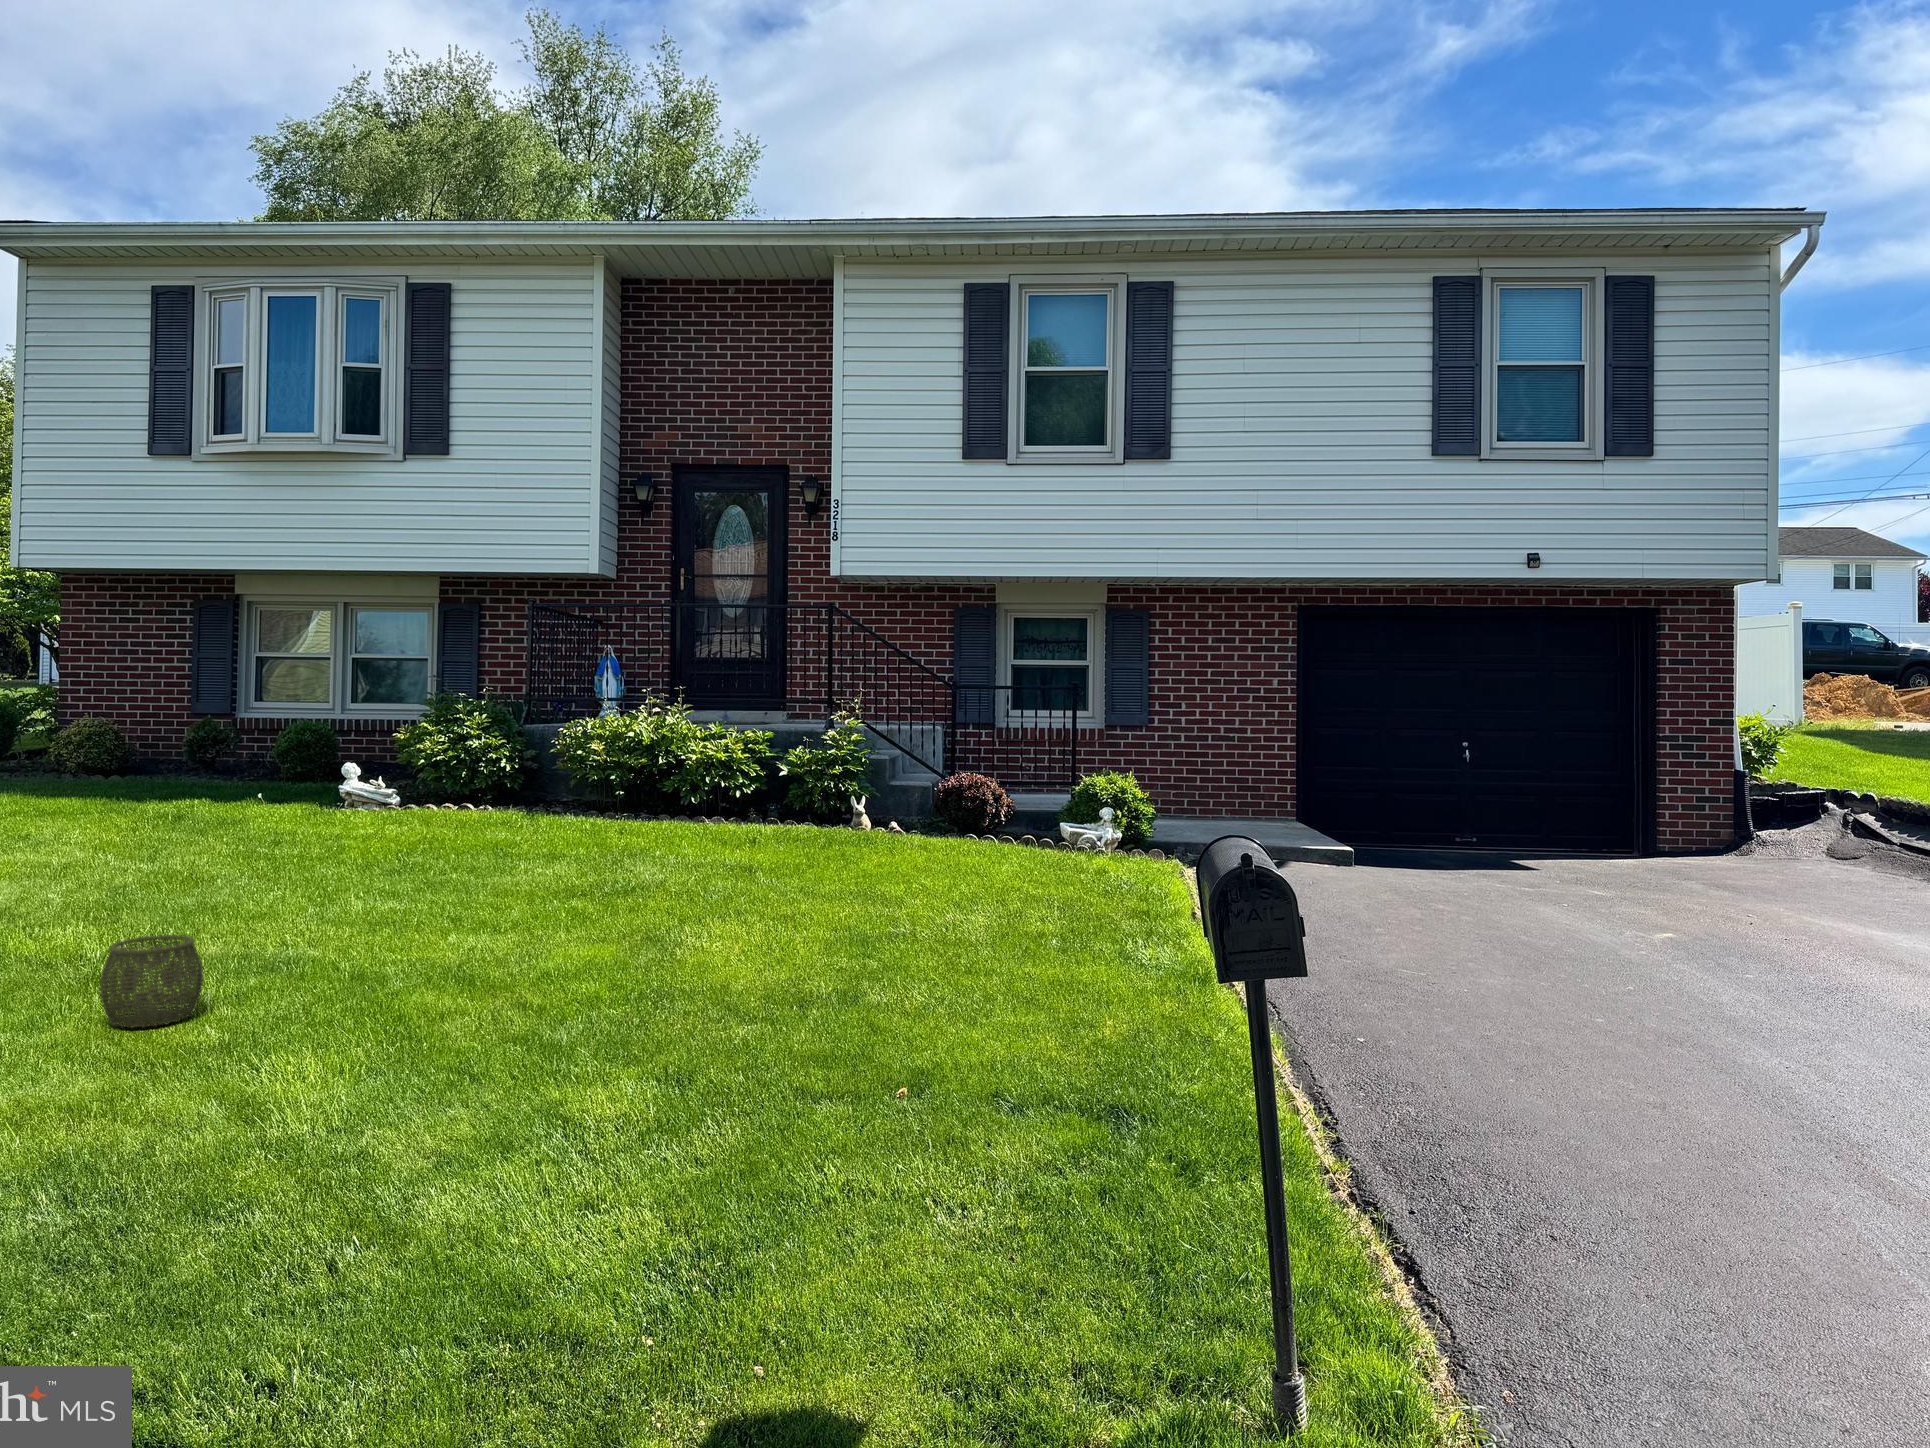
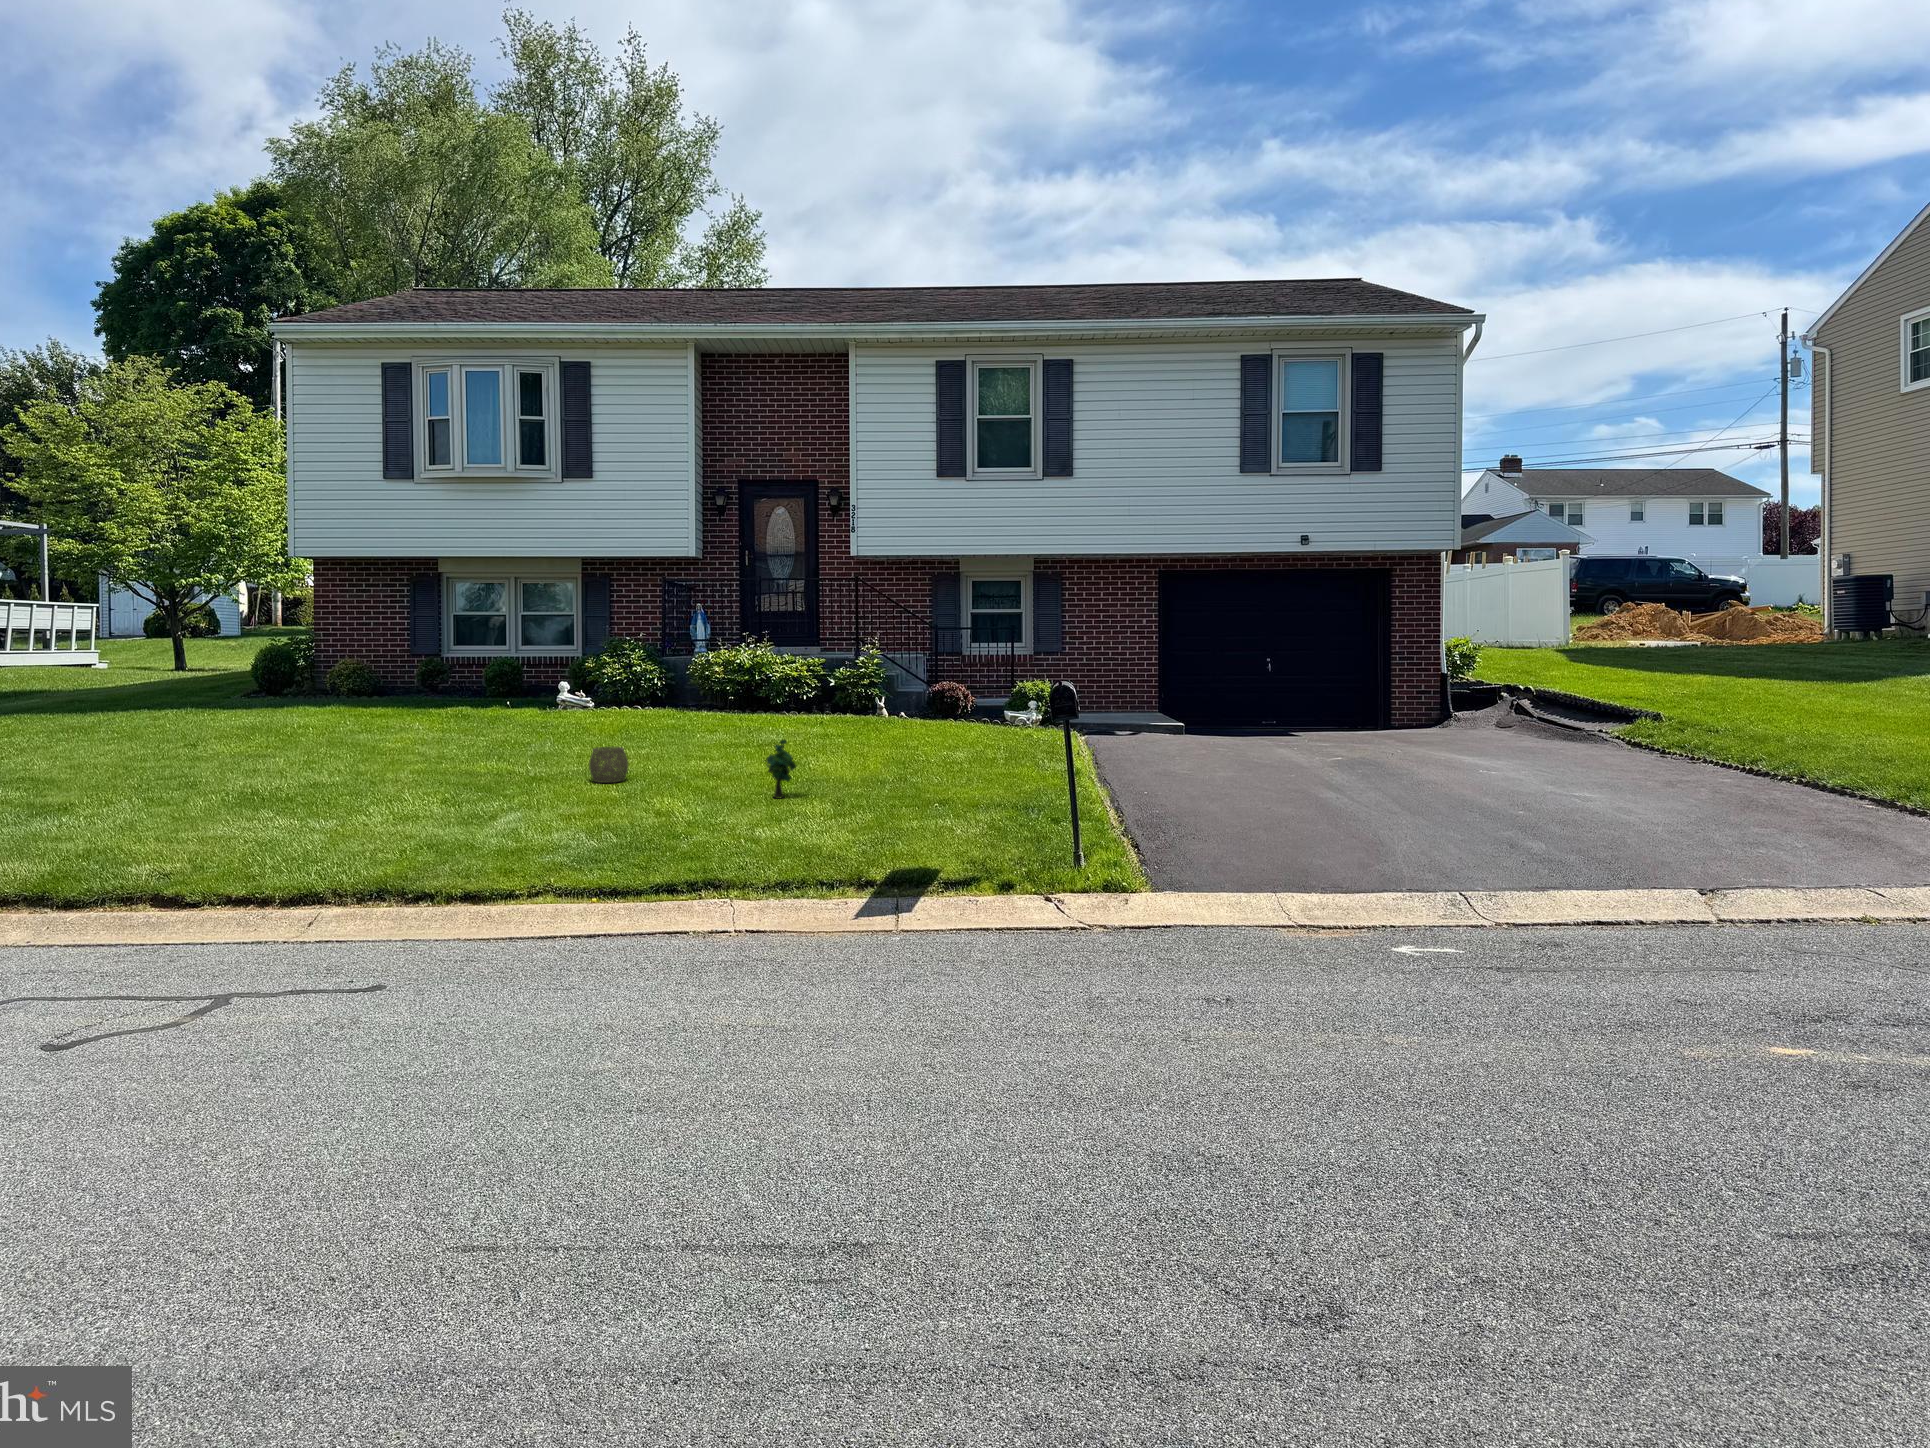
decorative plant: none [449,958,540,1115] -> present [766,740,796,798]

